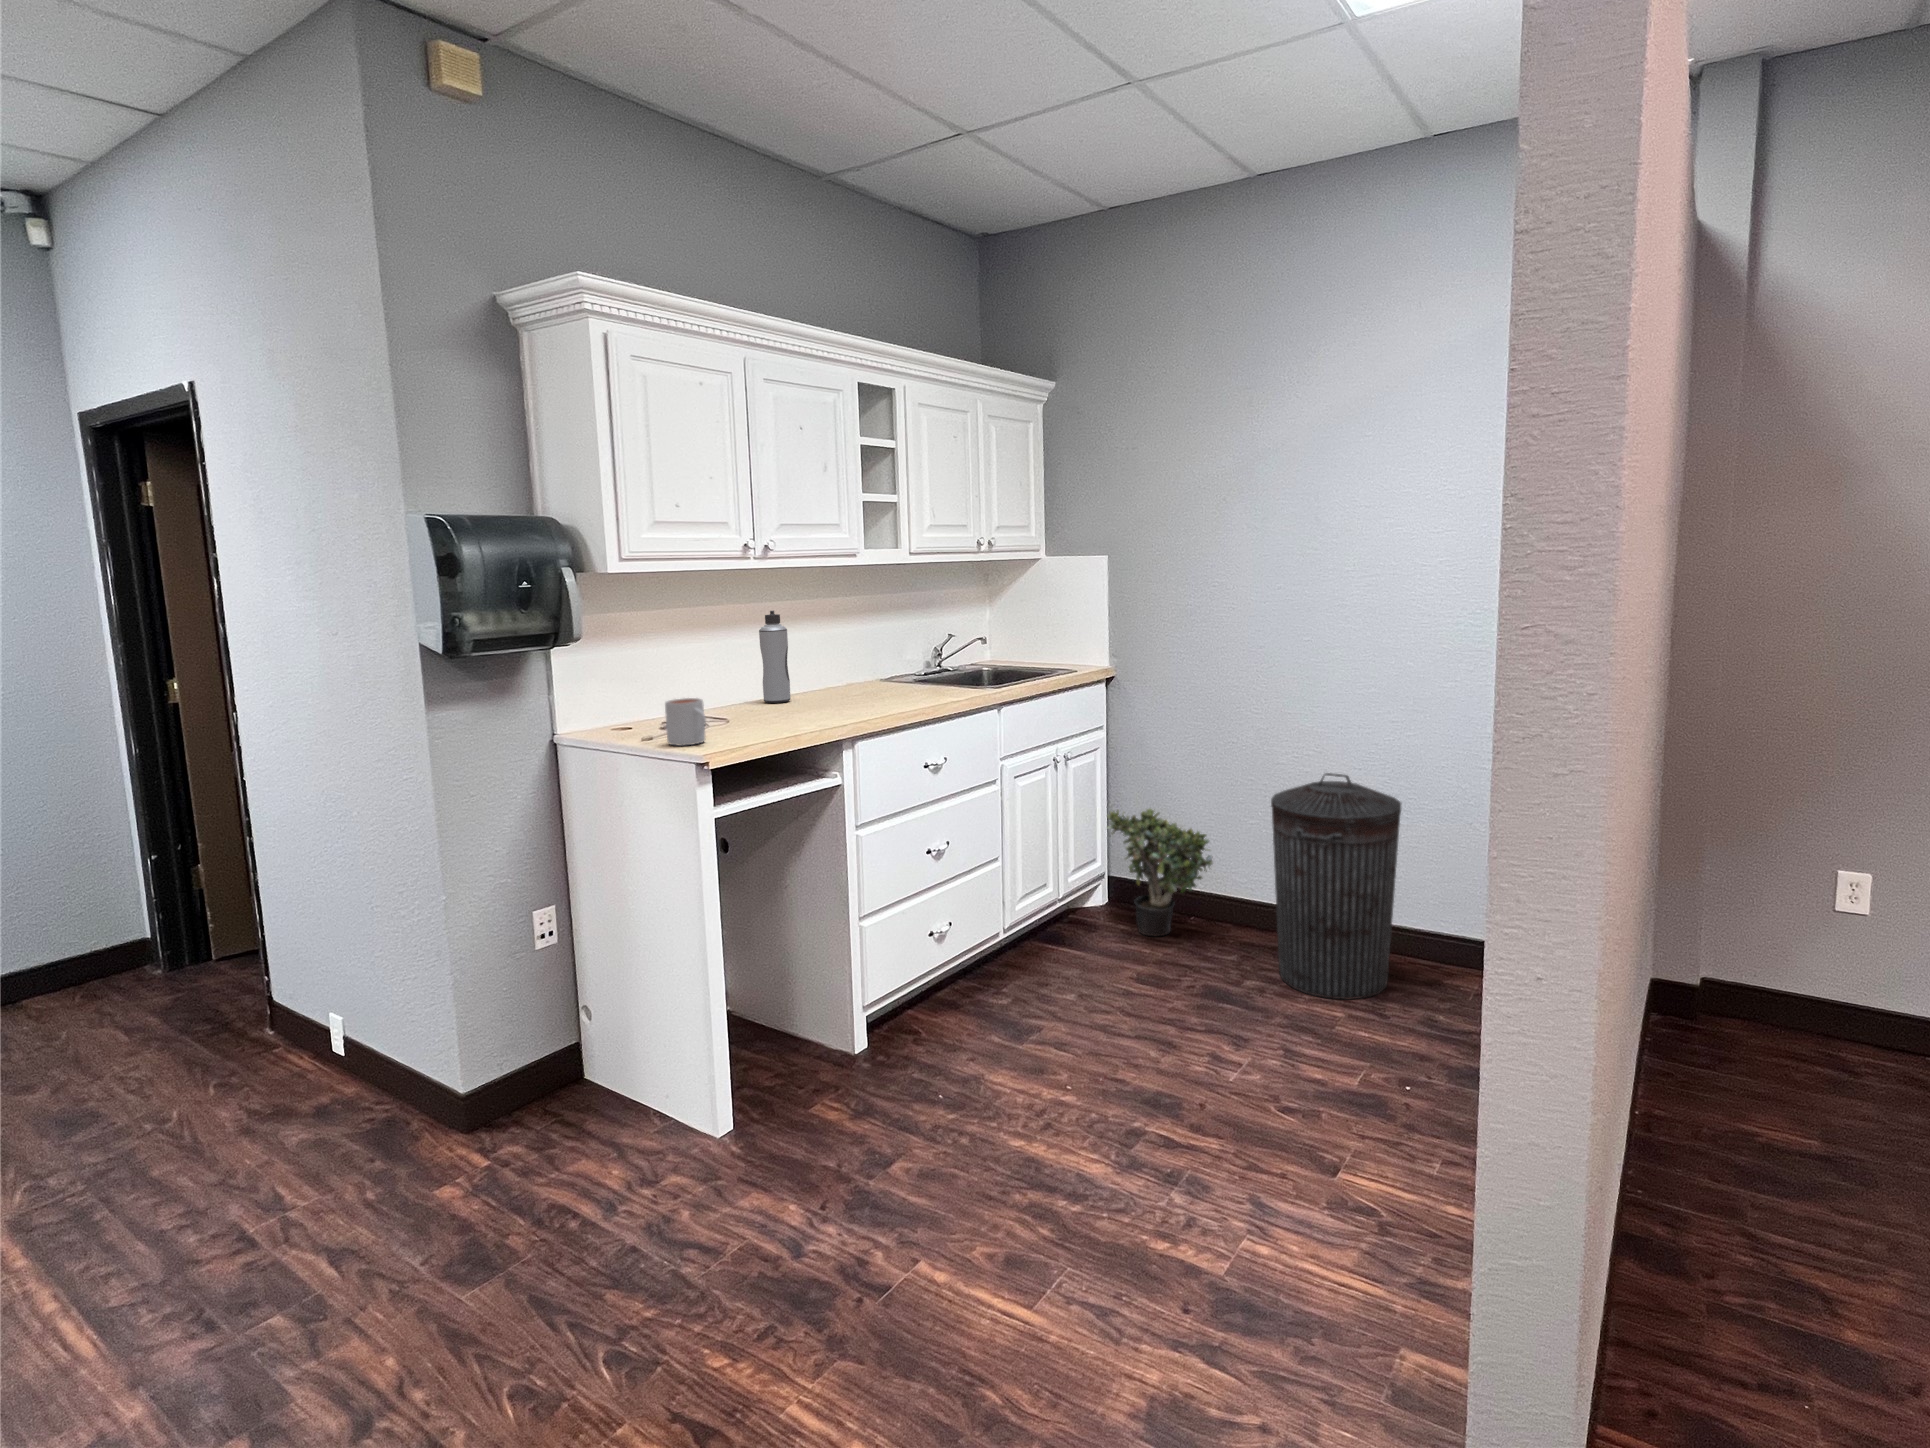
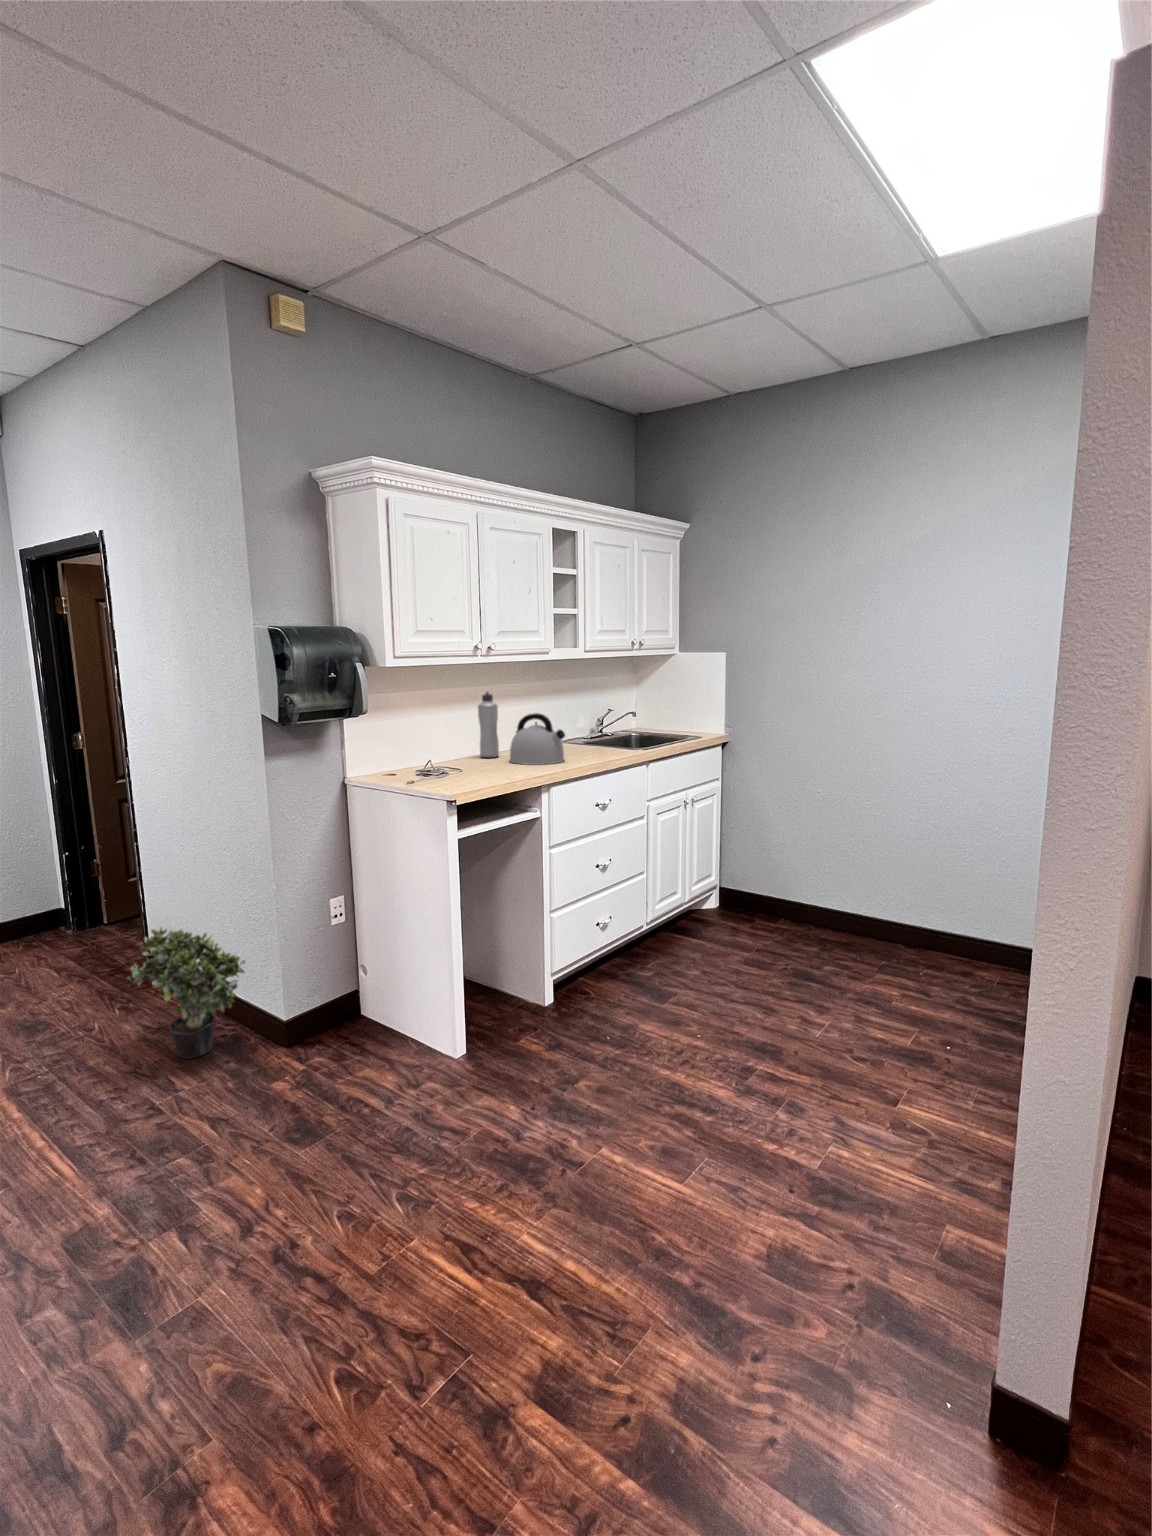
kettle: none [803,639,881,710] -> present [510,713,565,765]
mug: present [665,698,706,746] -> none [423,755,452,789]
trash can: present [1271,773,1401,999] -> none [849,818,949,985]
potted plant: present [1107,809,1213,936] -> present [128,928,246,1059]

